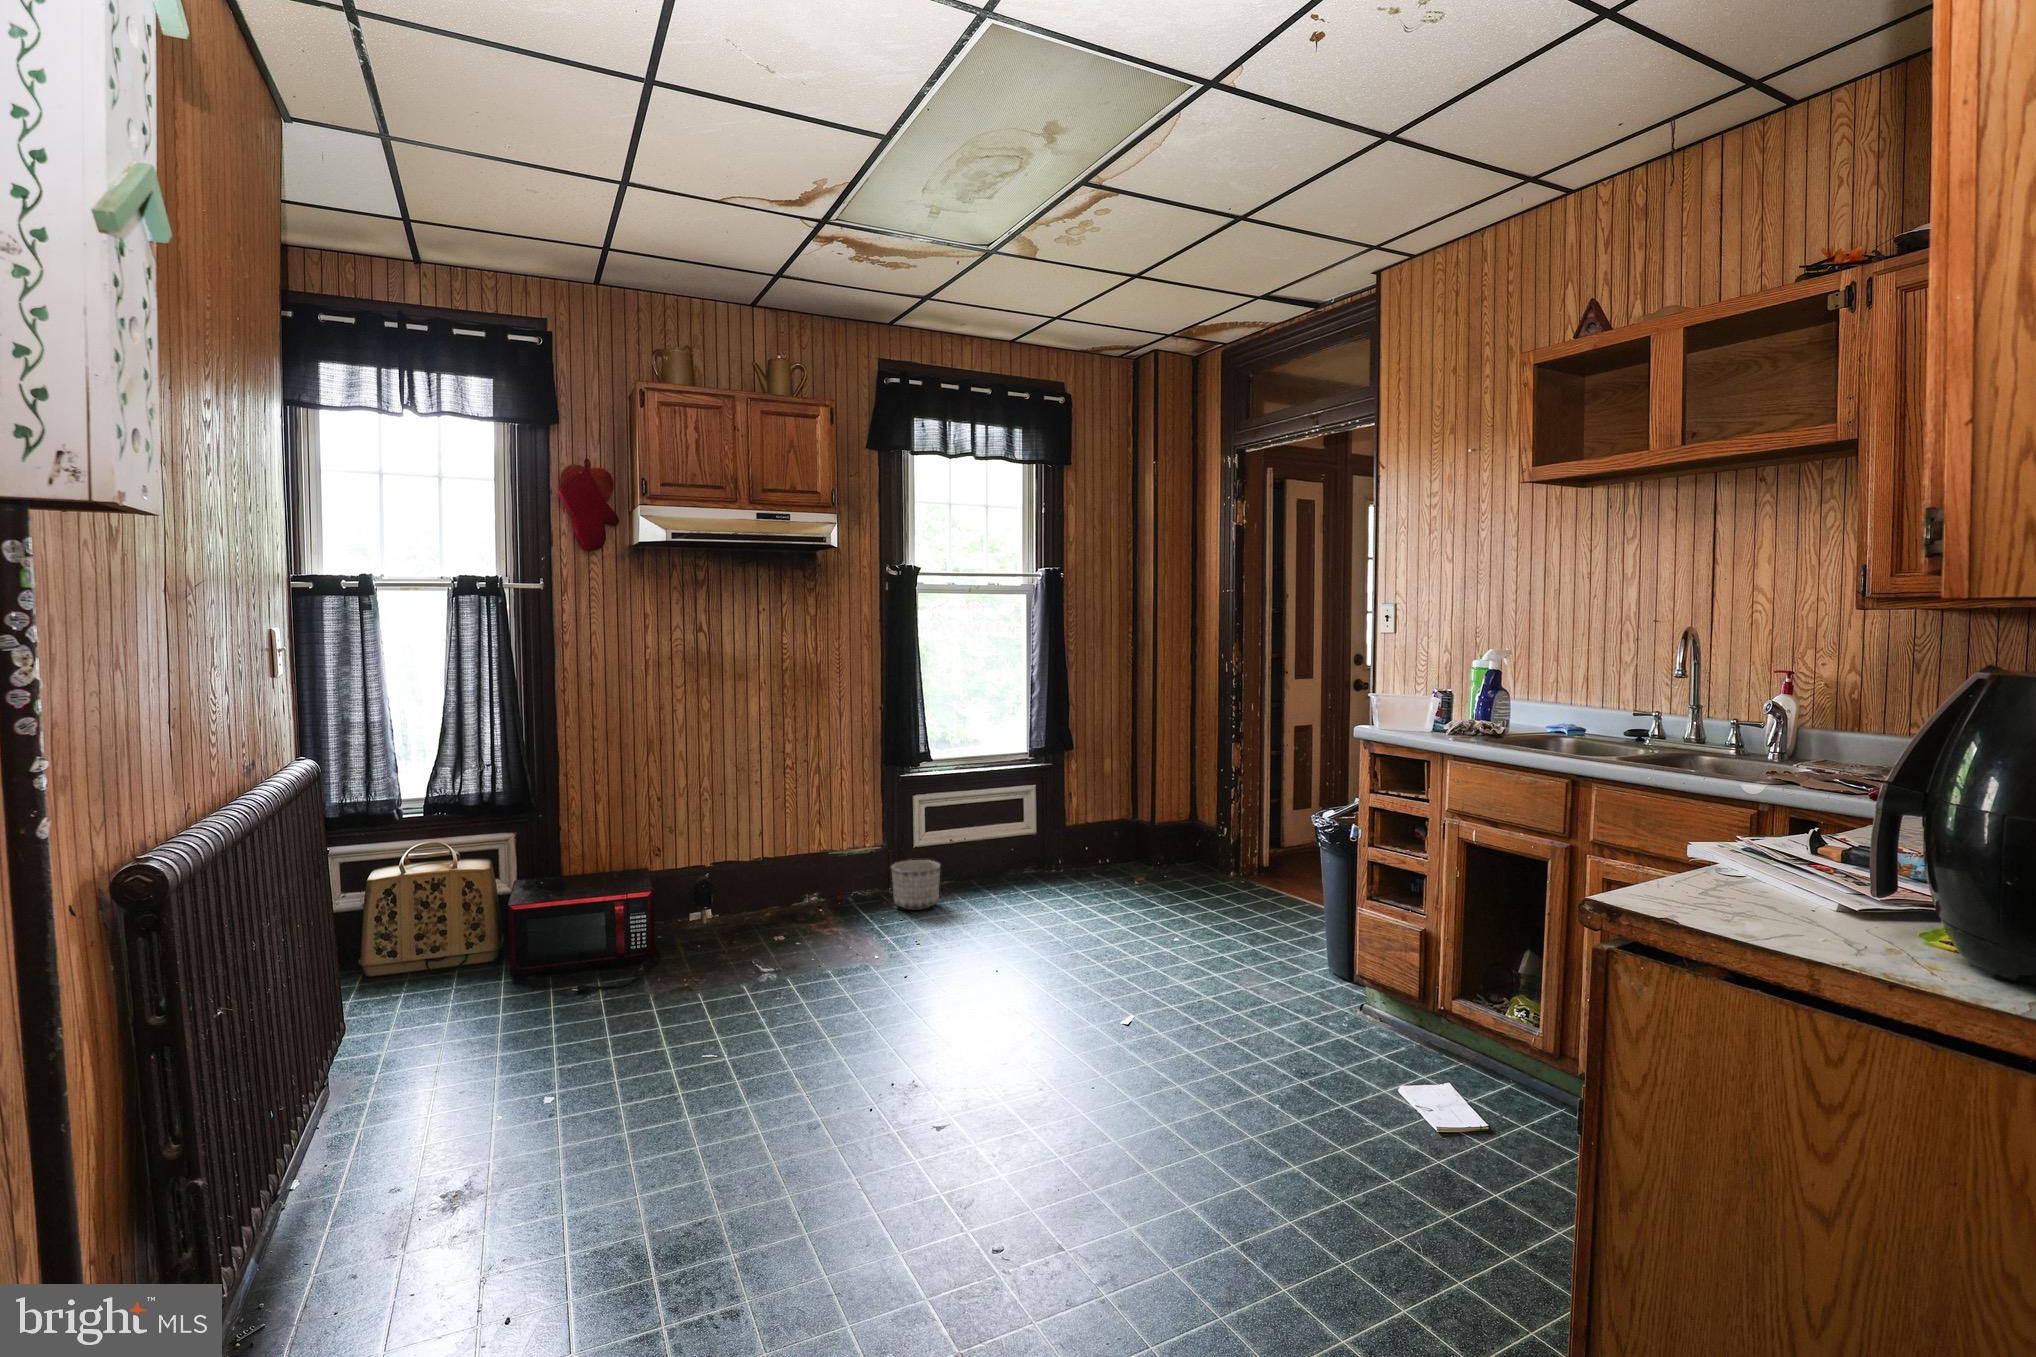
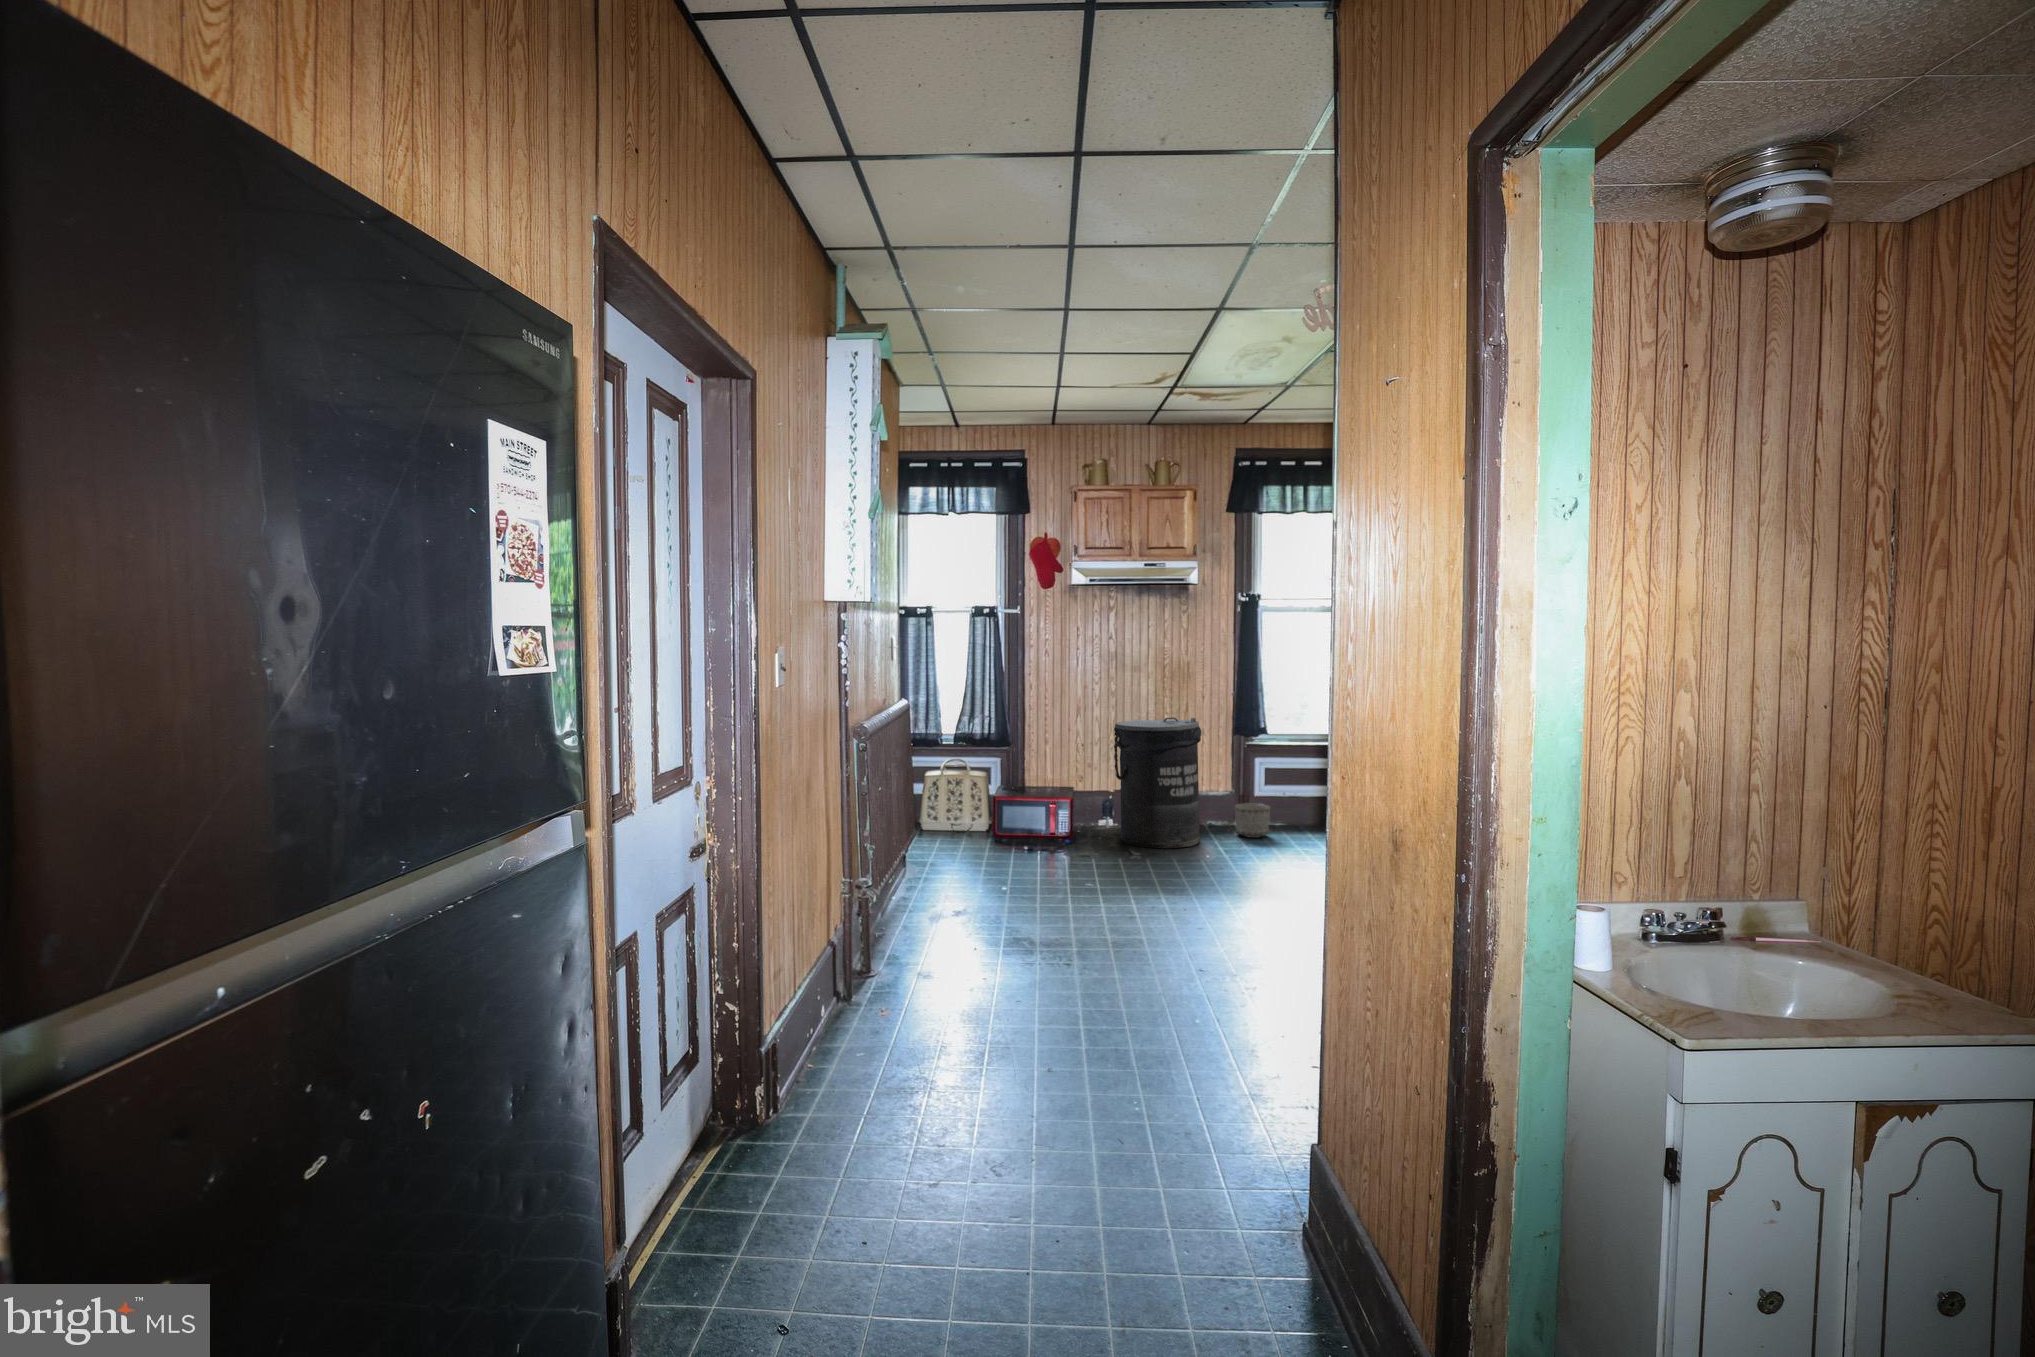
trash can: none [714,747,850,952] -> present [1114,717,1202,848]

